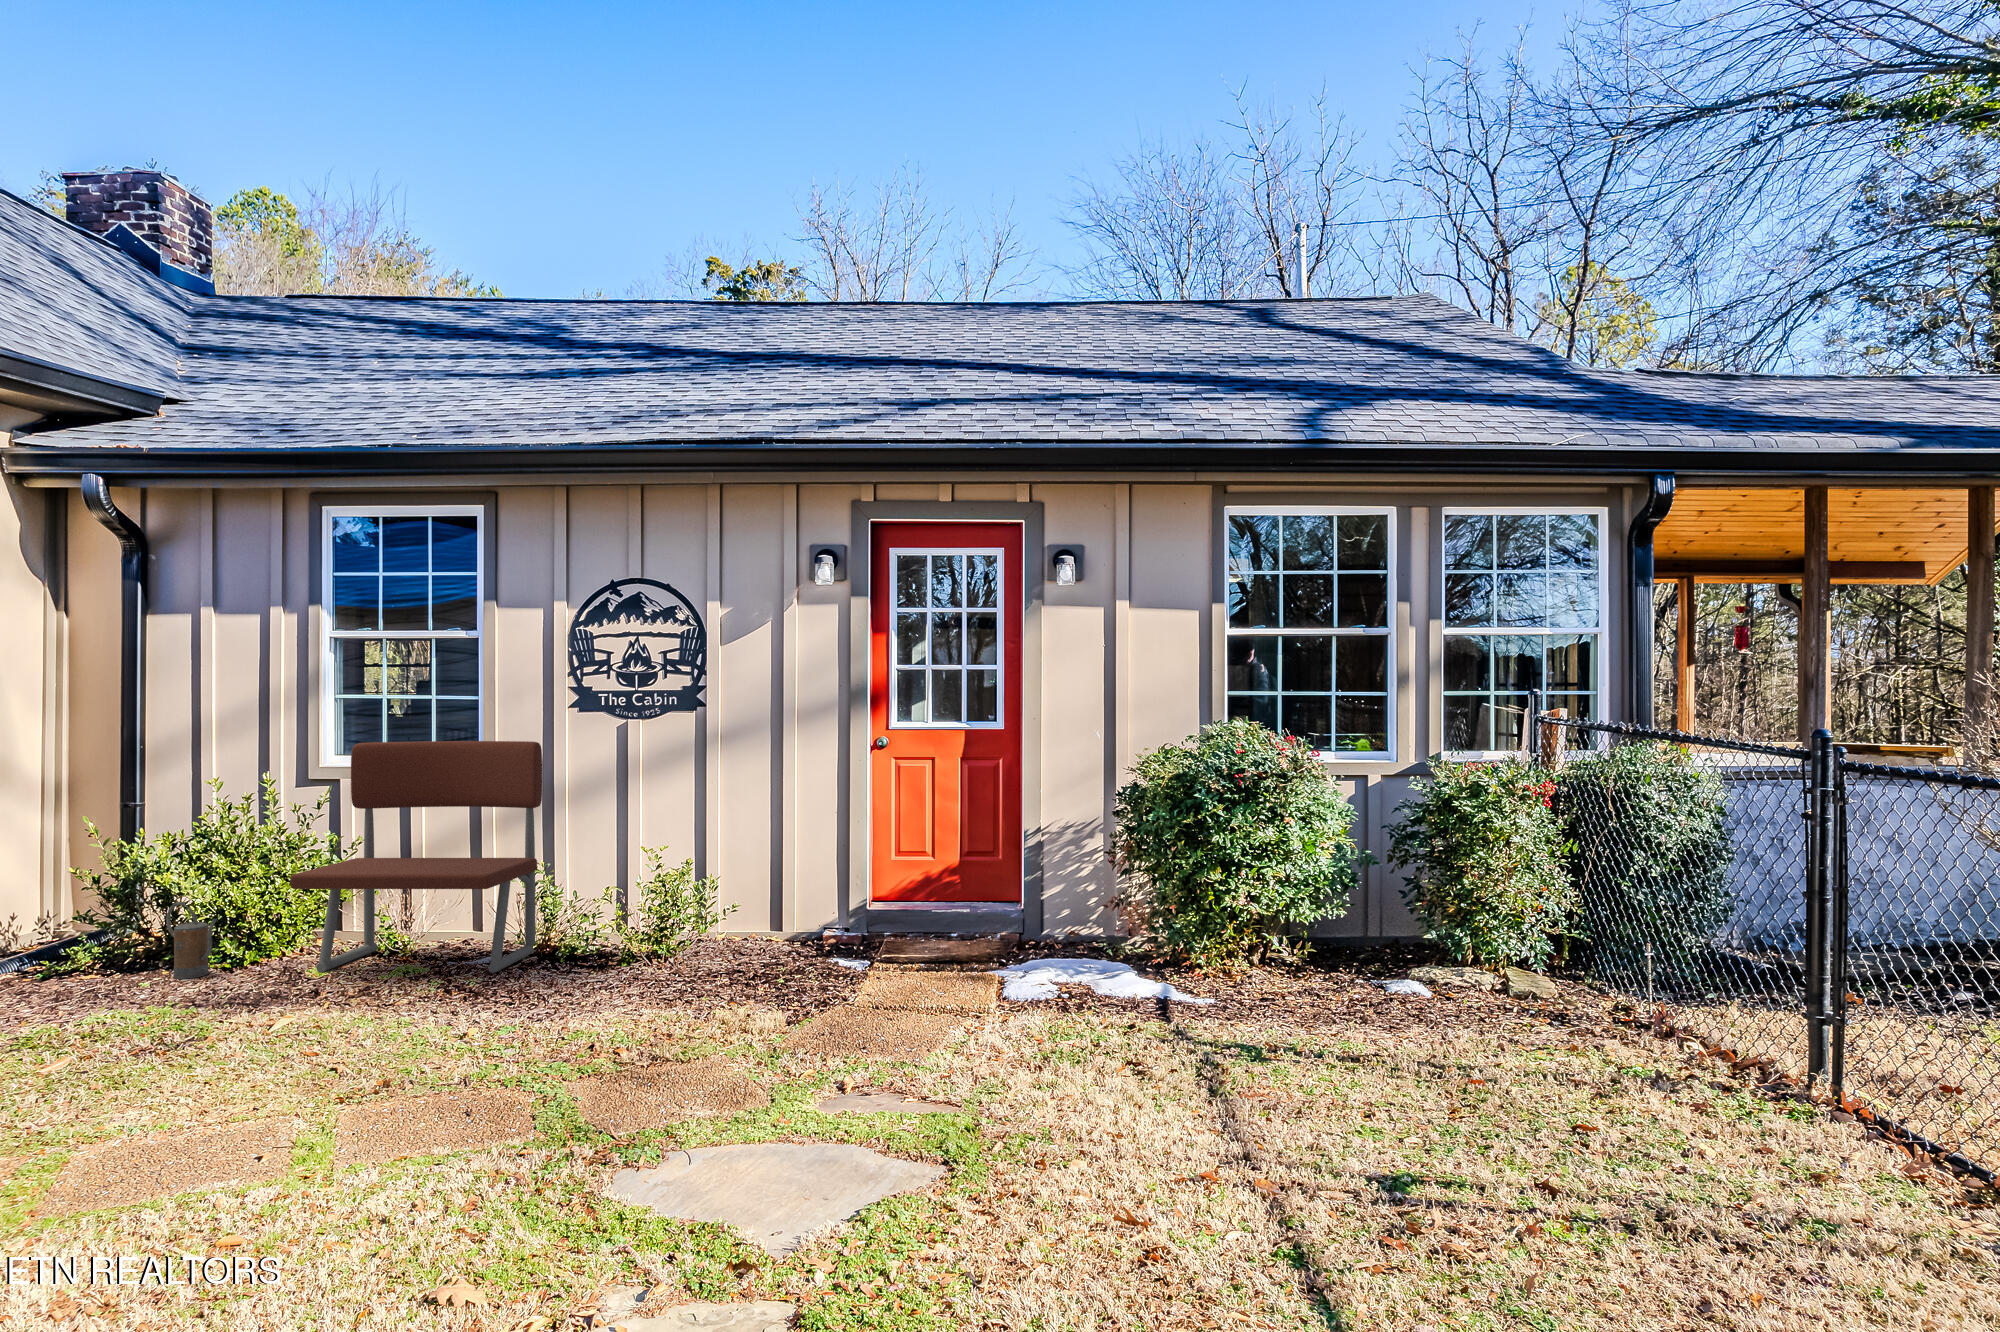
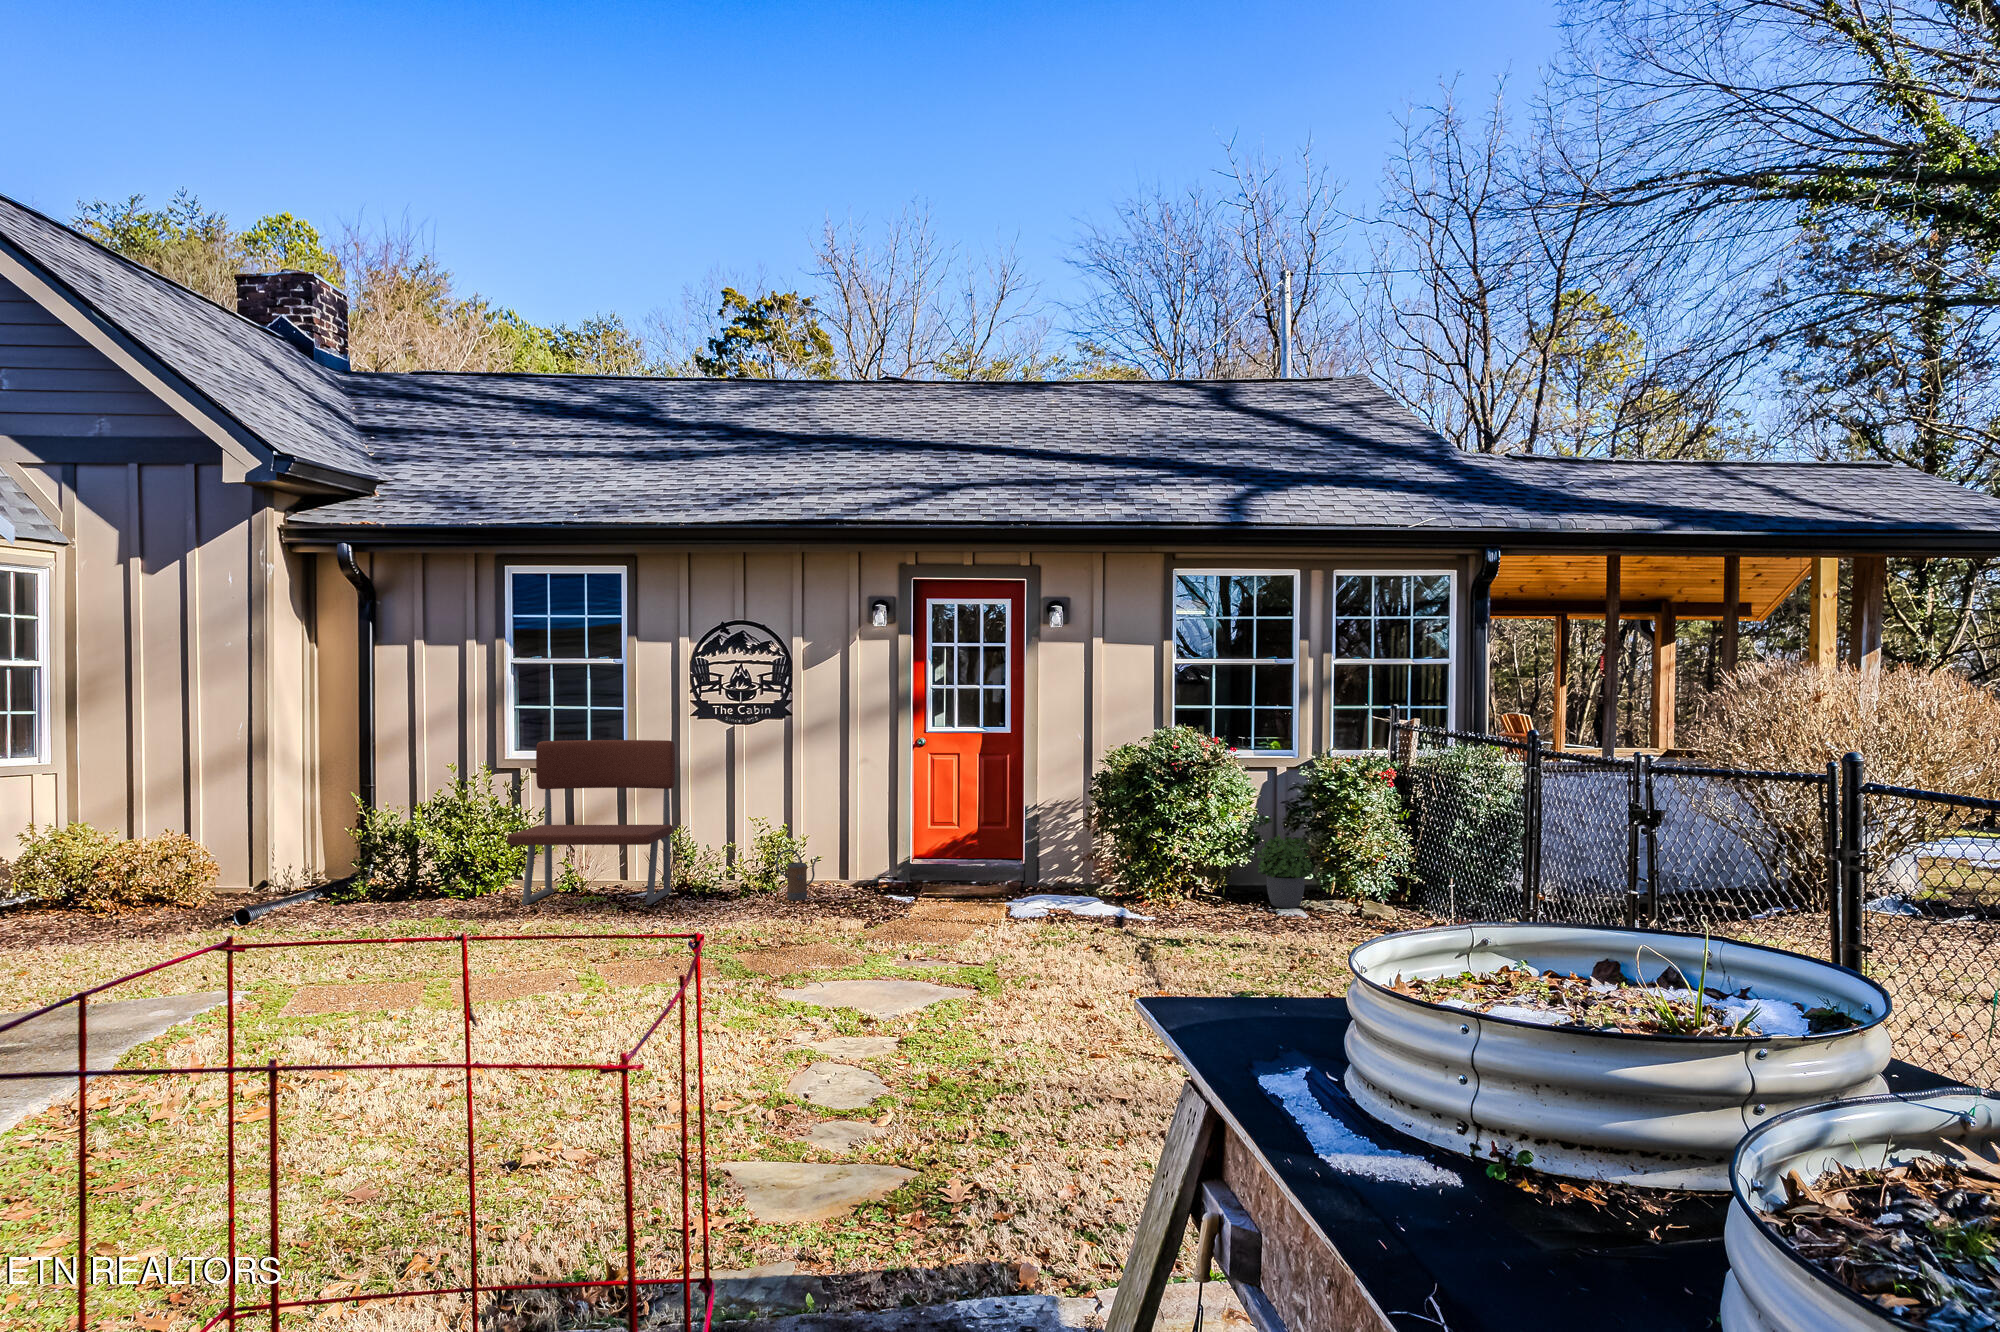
potted plant: none [1351,872,1433,979] -> present [1257,834,1314,908]
watering can: present [166,902,217,979] -> present [776,849,818,900]

